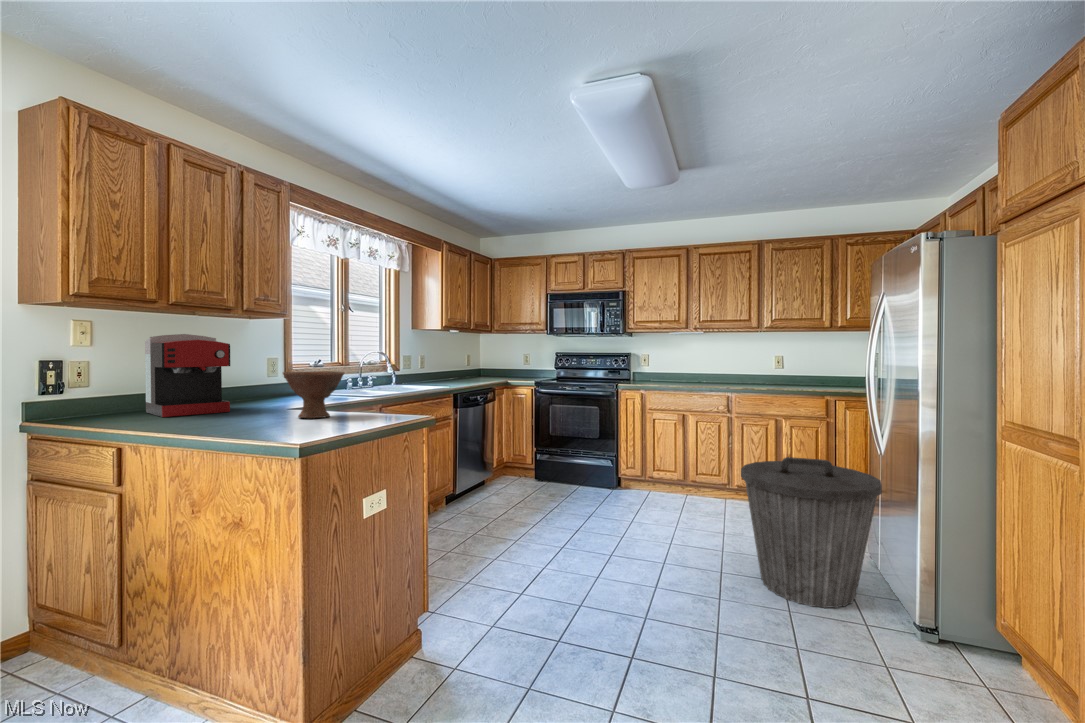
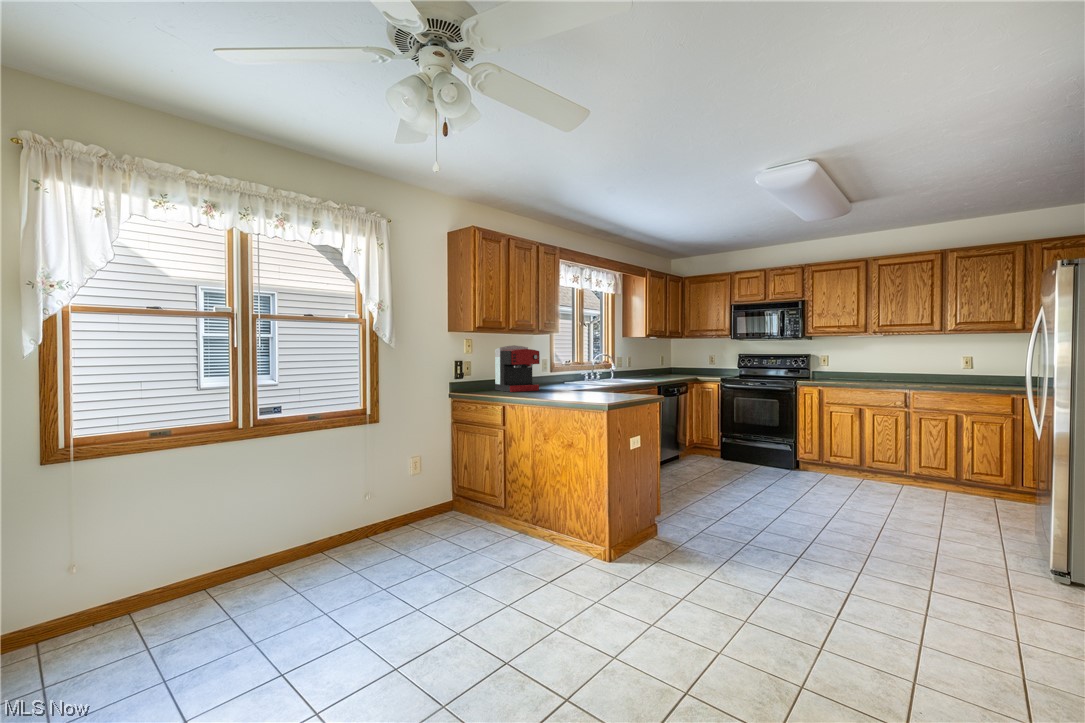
bowl: present [283,371,344,418] -> none [576,366,610,395]
trash can: present [741,457,882,608] -> none [901,439,1033,557]

